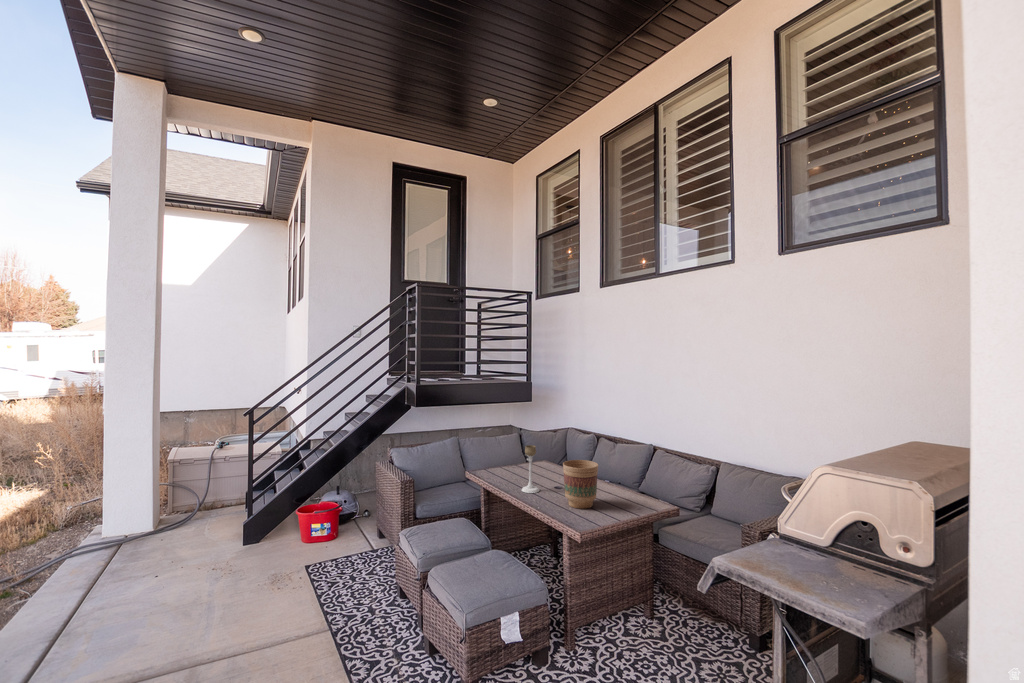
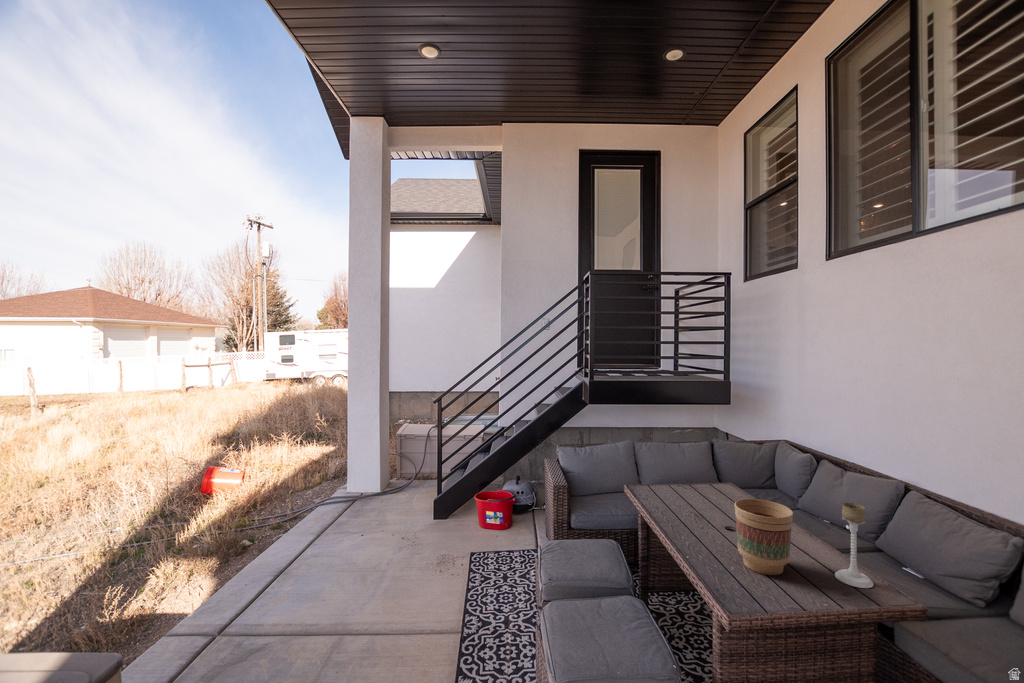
candle holder: present [522,445,539,493] -> present [835,502,873,588]

